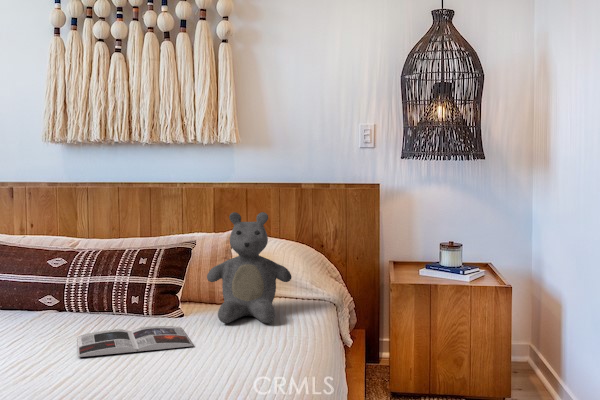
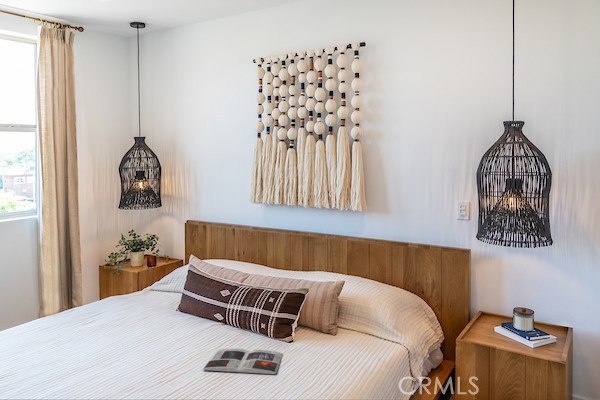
teddy bear: present [207,212,291,323] -> none [307,274,367,361]

